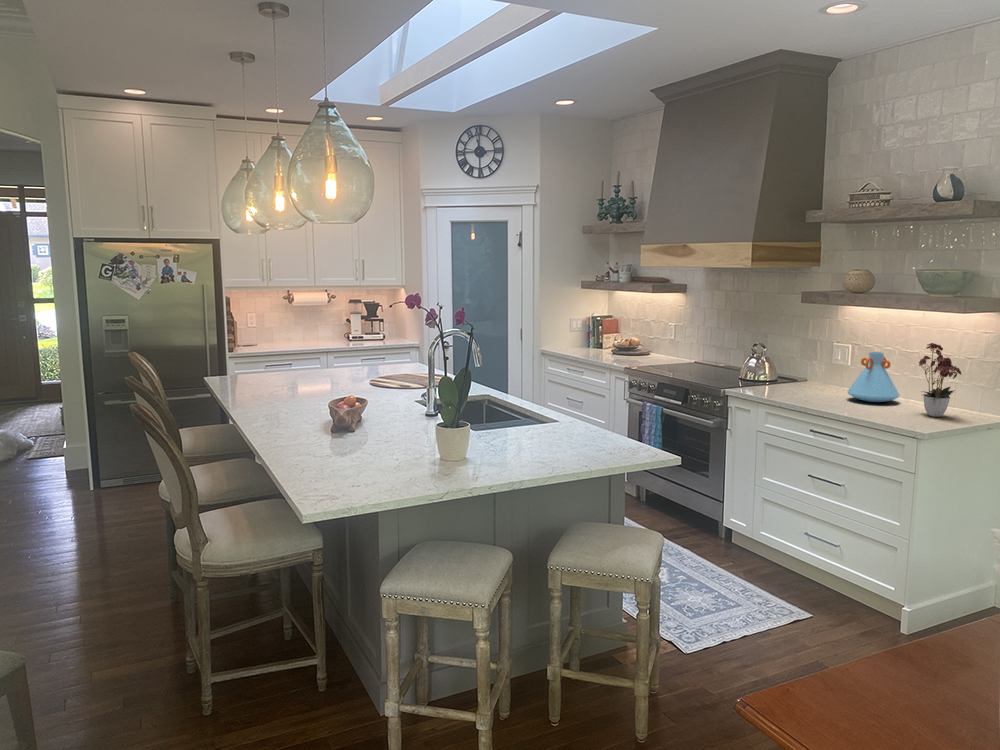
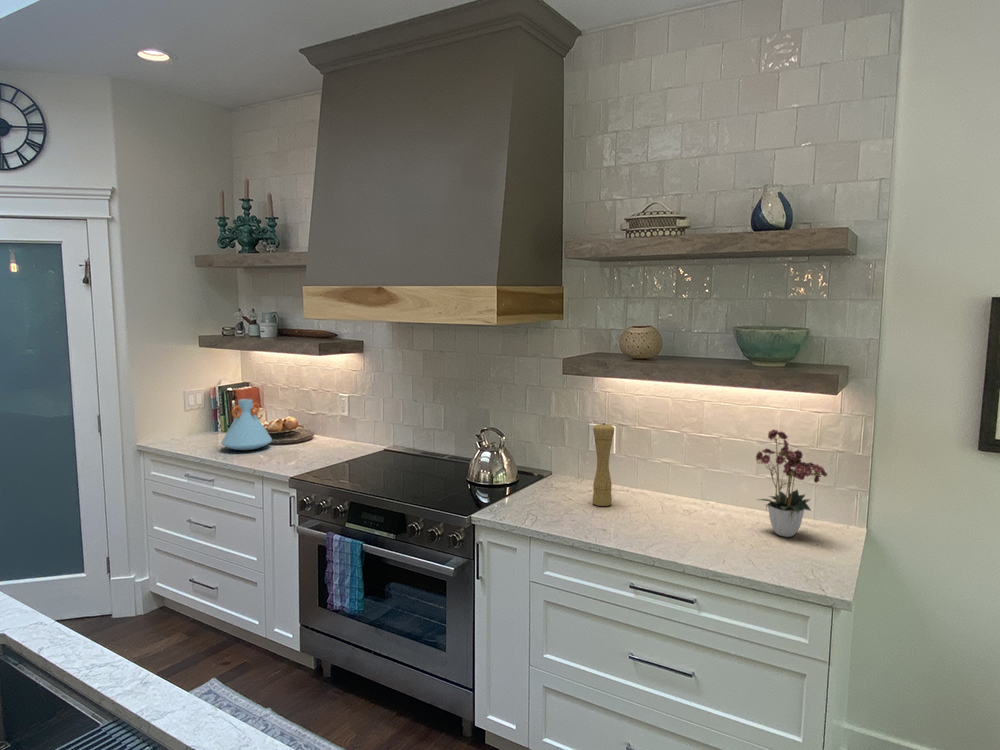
pepper mill: none [814,339,833,395] -> present [593,423,614,506]
vase: present [847,352,900,402] -> present [221,399,272,450]

